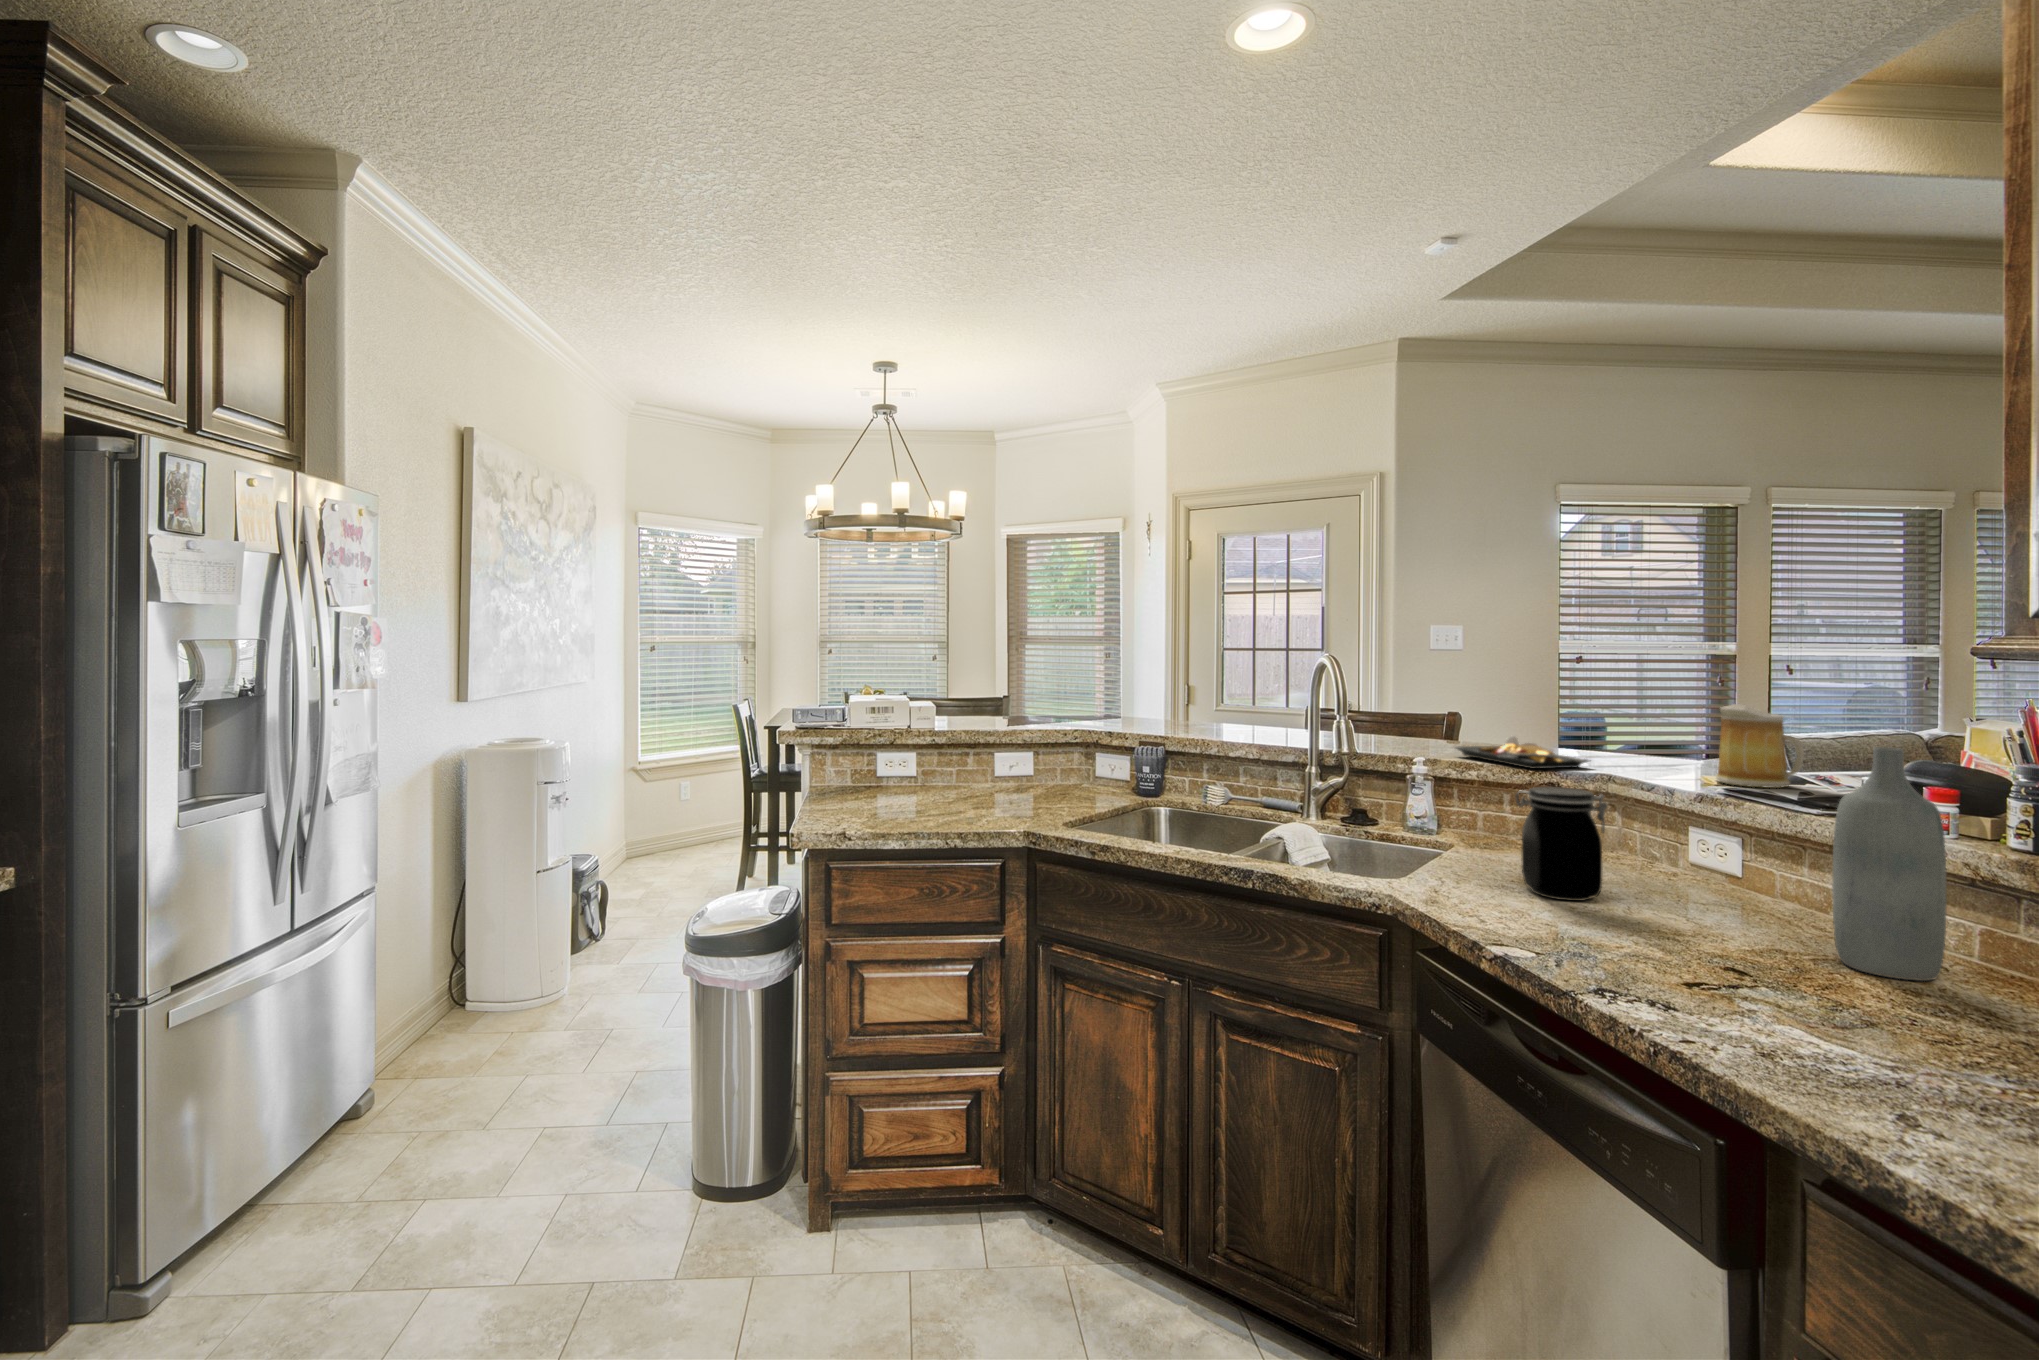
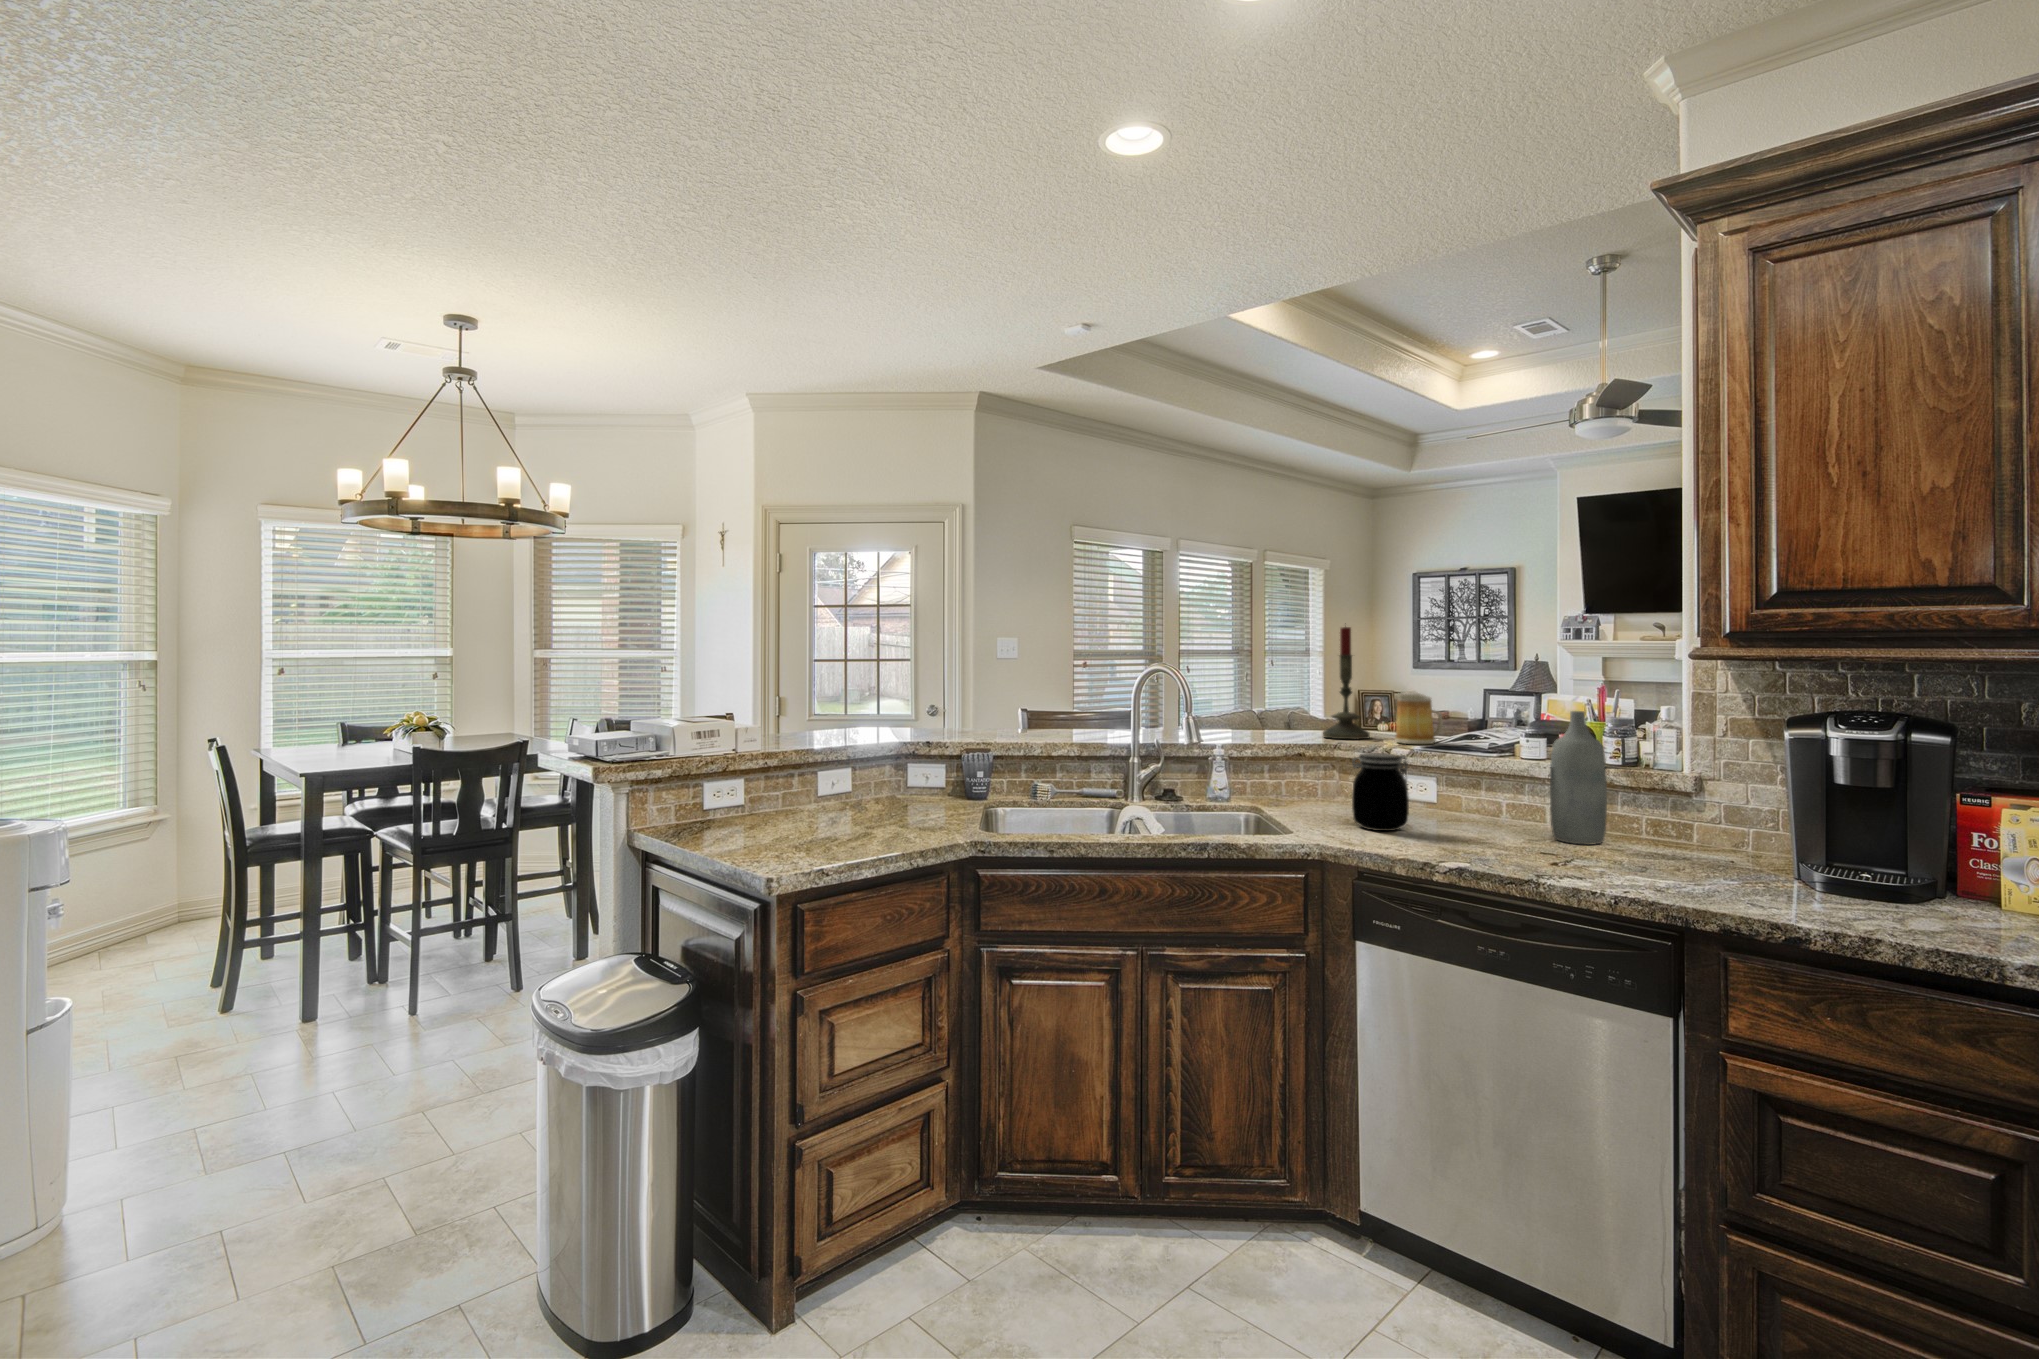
candle: none [1634,604,1714,772] -> present [1323,627,1370,739]
plate: present [1456,736,1589,769] -> none [1208,721,1312,744]

